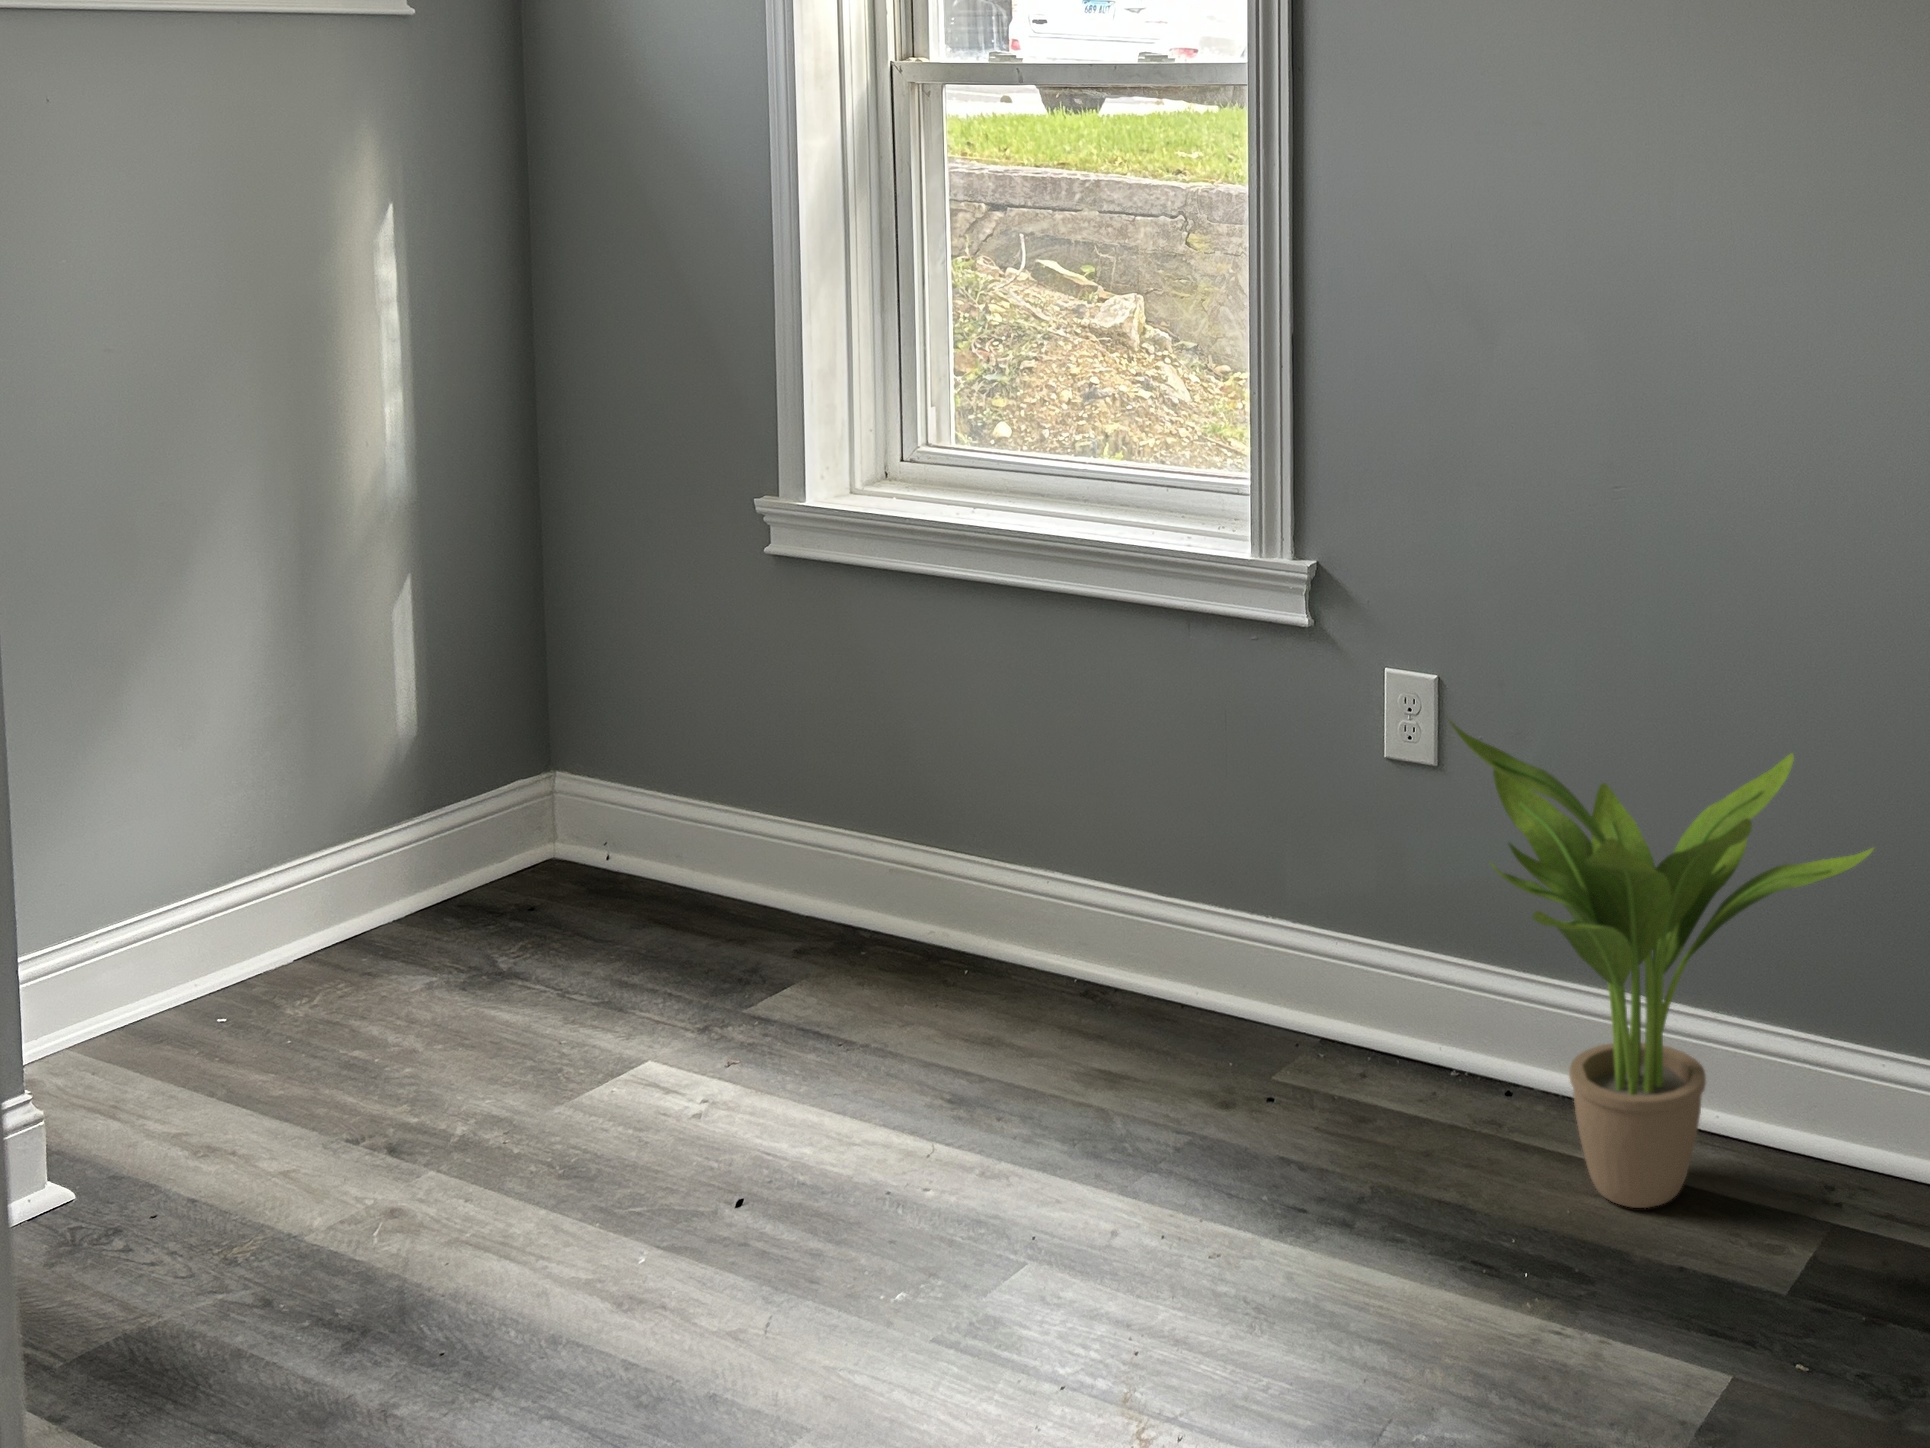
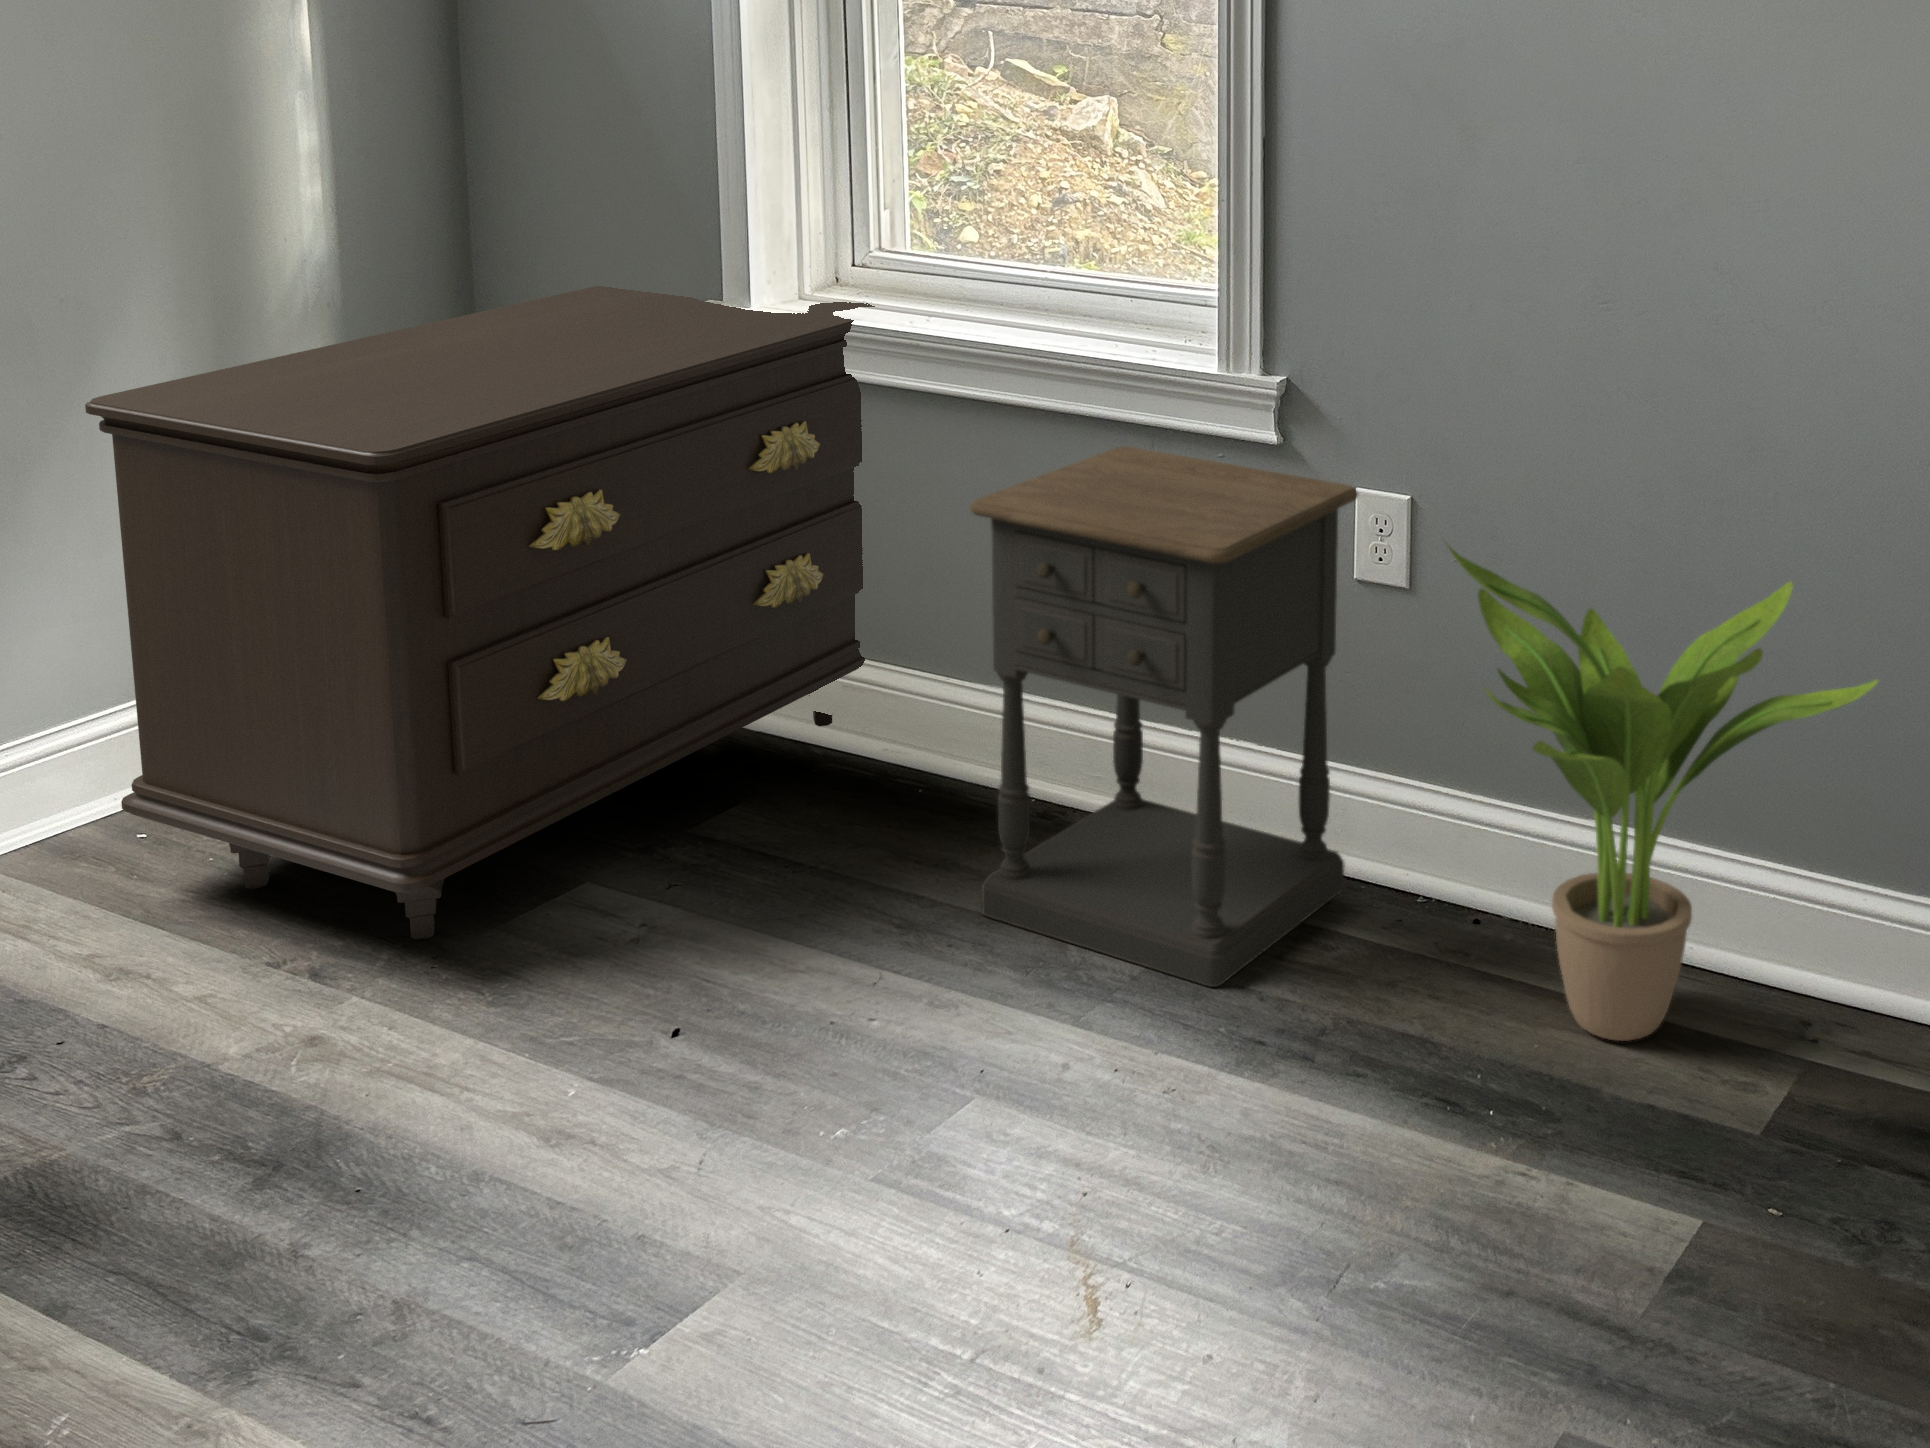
dresser: none [178,471,955,1122] -> present [85,284,875,939]
nightstand: none [1004,632,1380,1160] -> present [970,447,1358,987]

